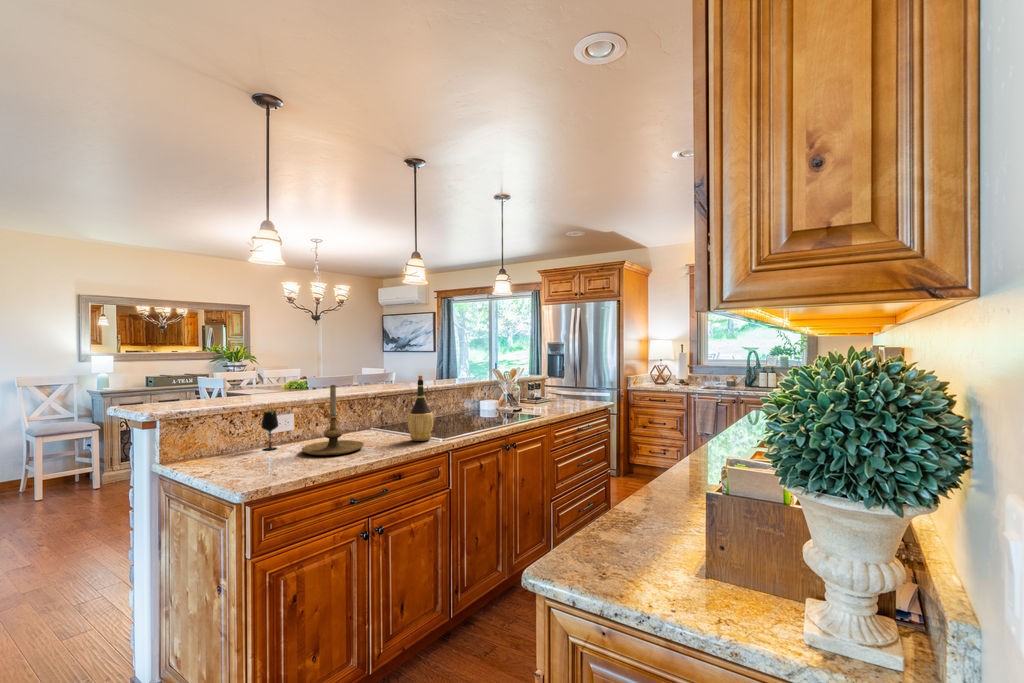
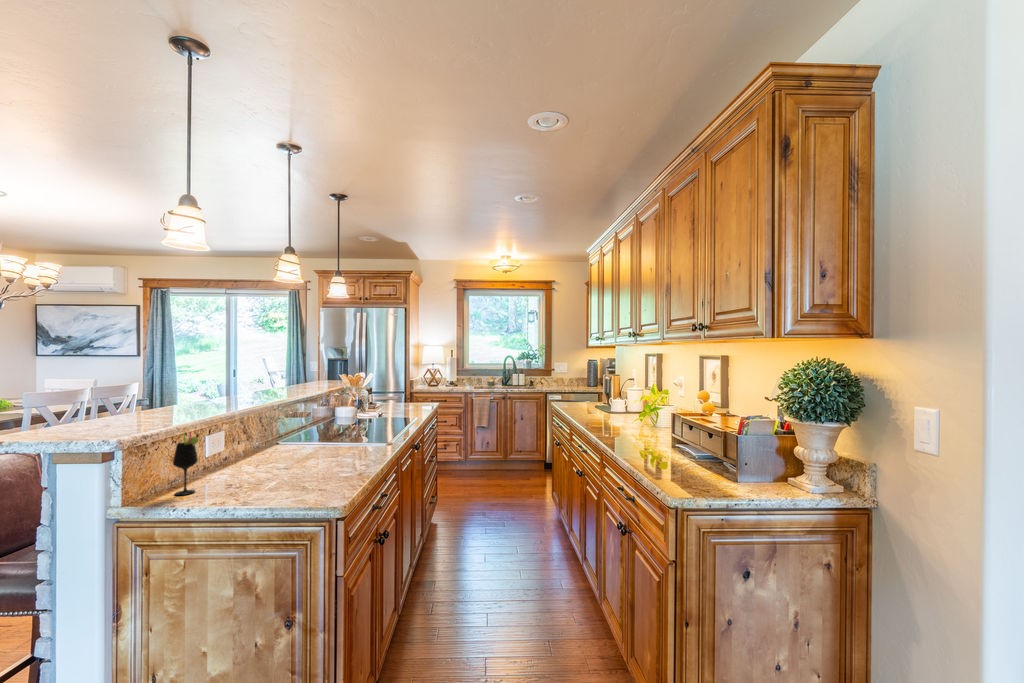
wine bottle: present [407,376,434,441] -> none [346,386,375,456]
candle holder: present [302,385,364,455] -> none [249,401,326,487]

